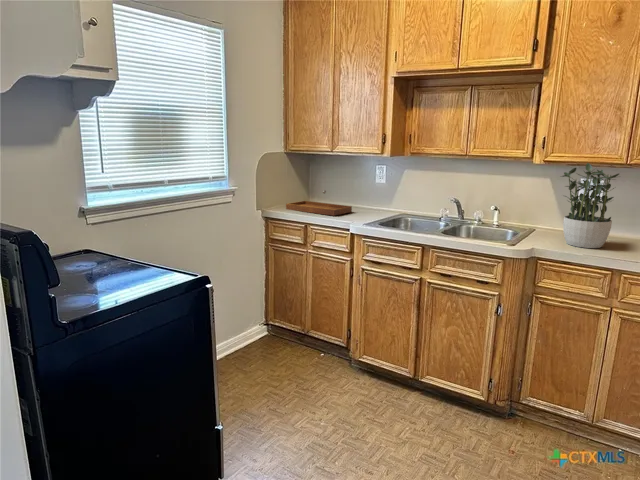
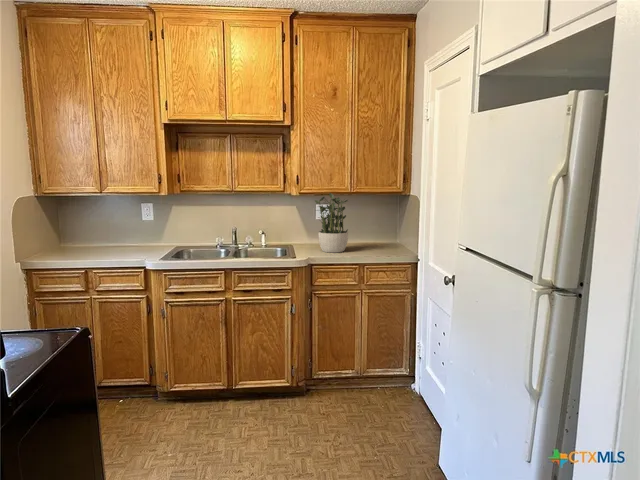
tray: present [286,190,352,216] -> none [50,232,129,257]

